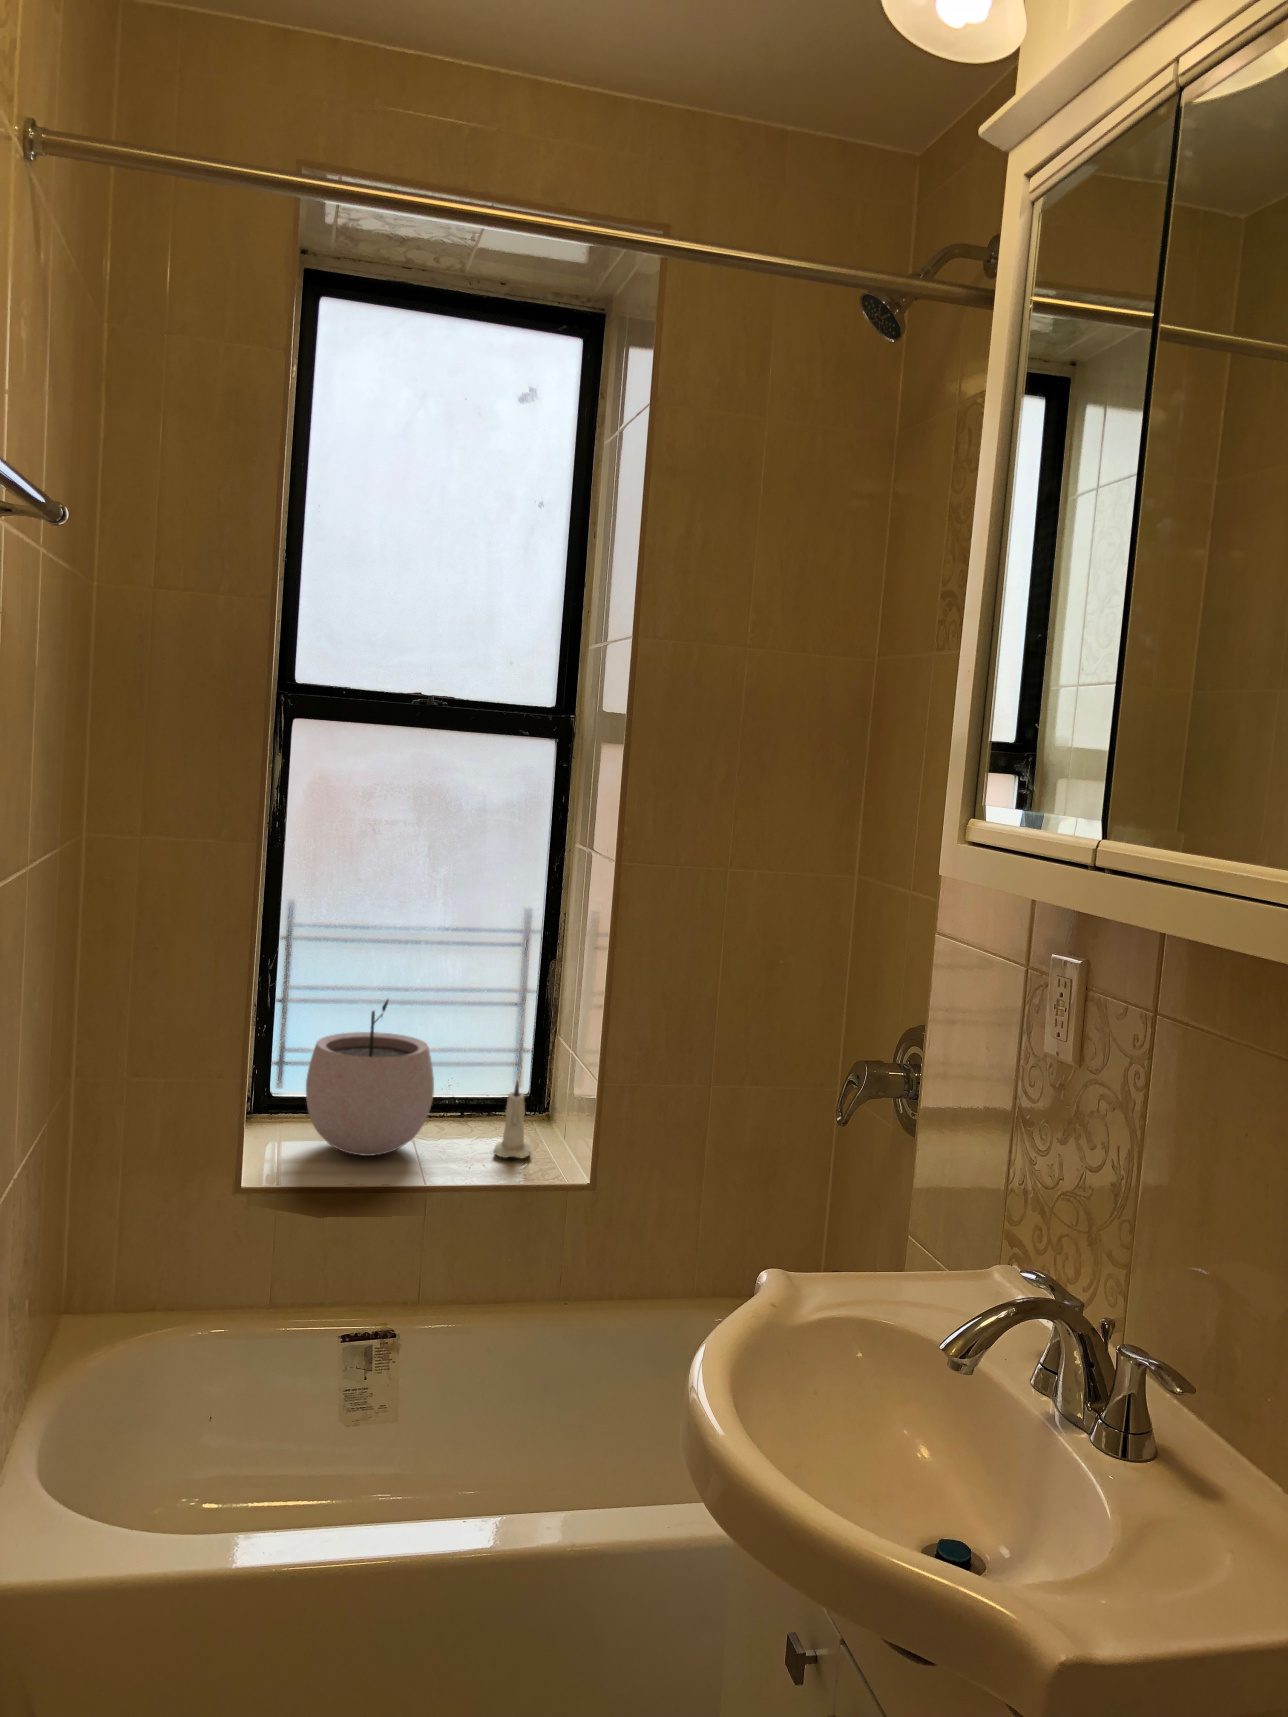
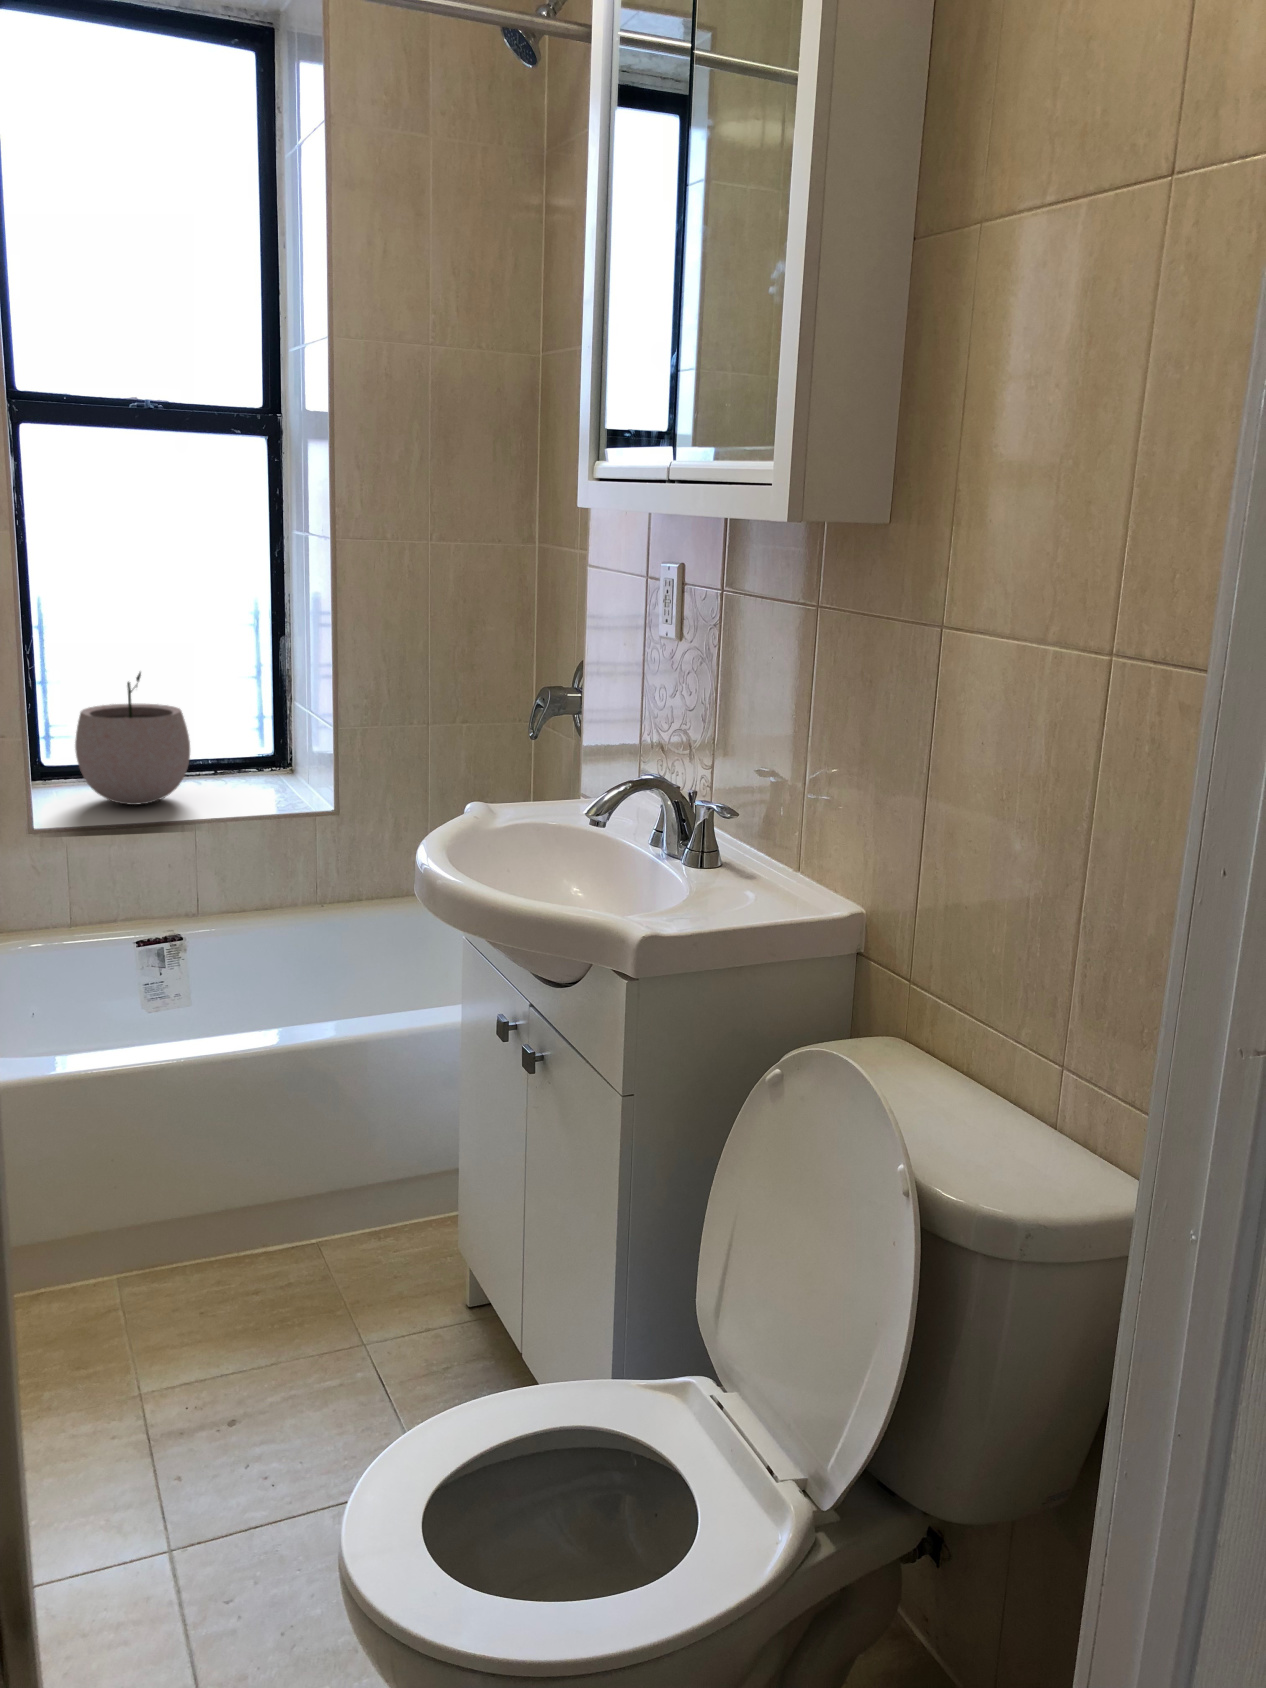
candle: present [493,1081,532,1158] -> none [247,733,281,799]

